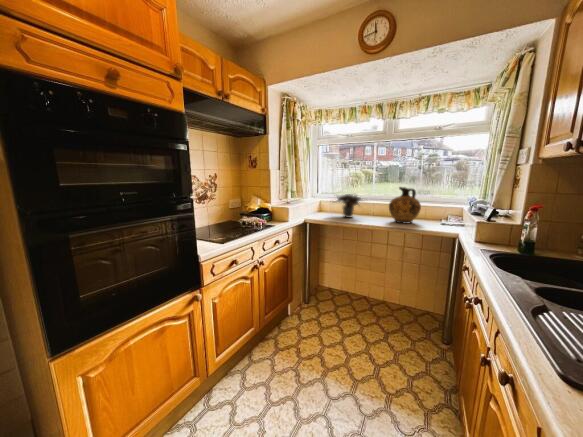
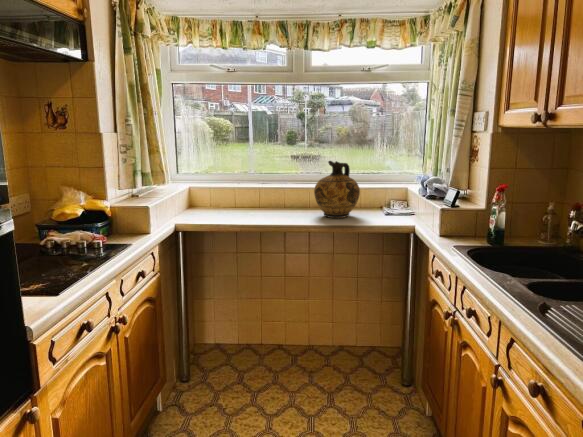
potted plant: present [337,194,361,218] -> none [214,173,279,216]

